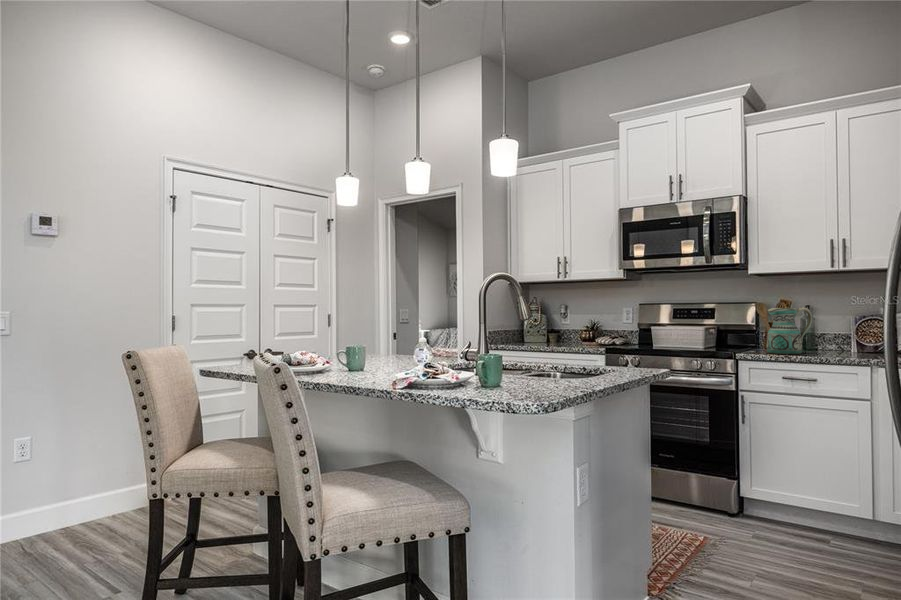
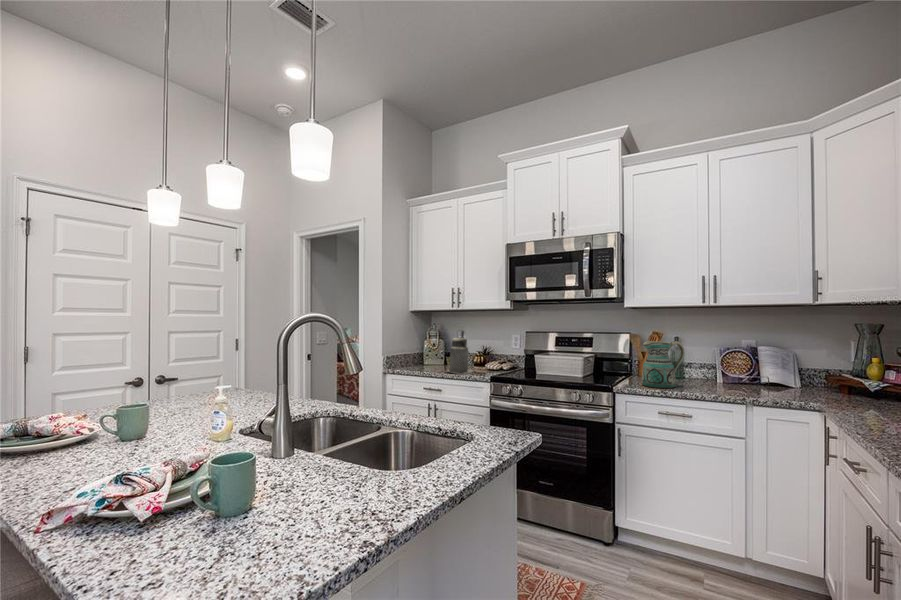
canister: none [555,307,584,348] -> present [448,337,473,374]

